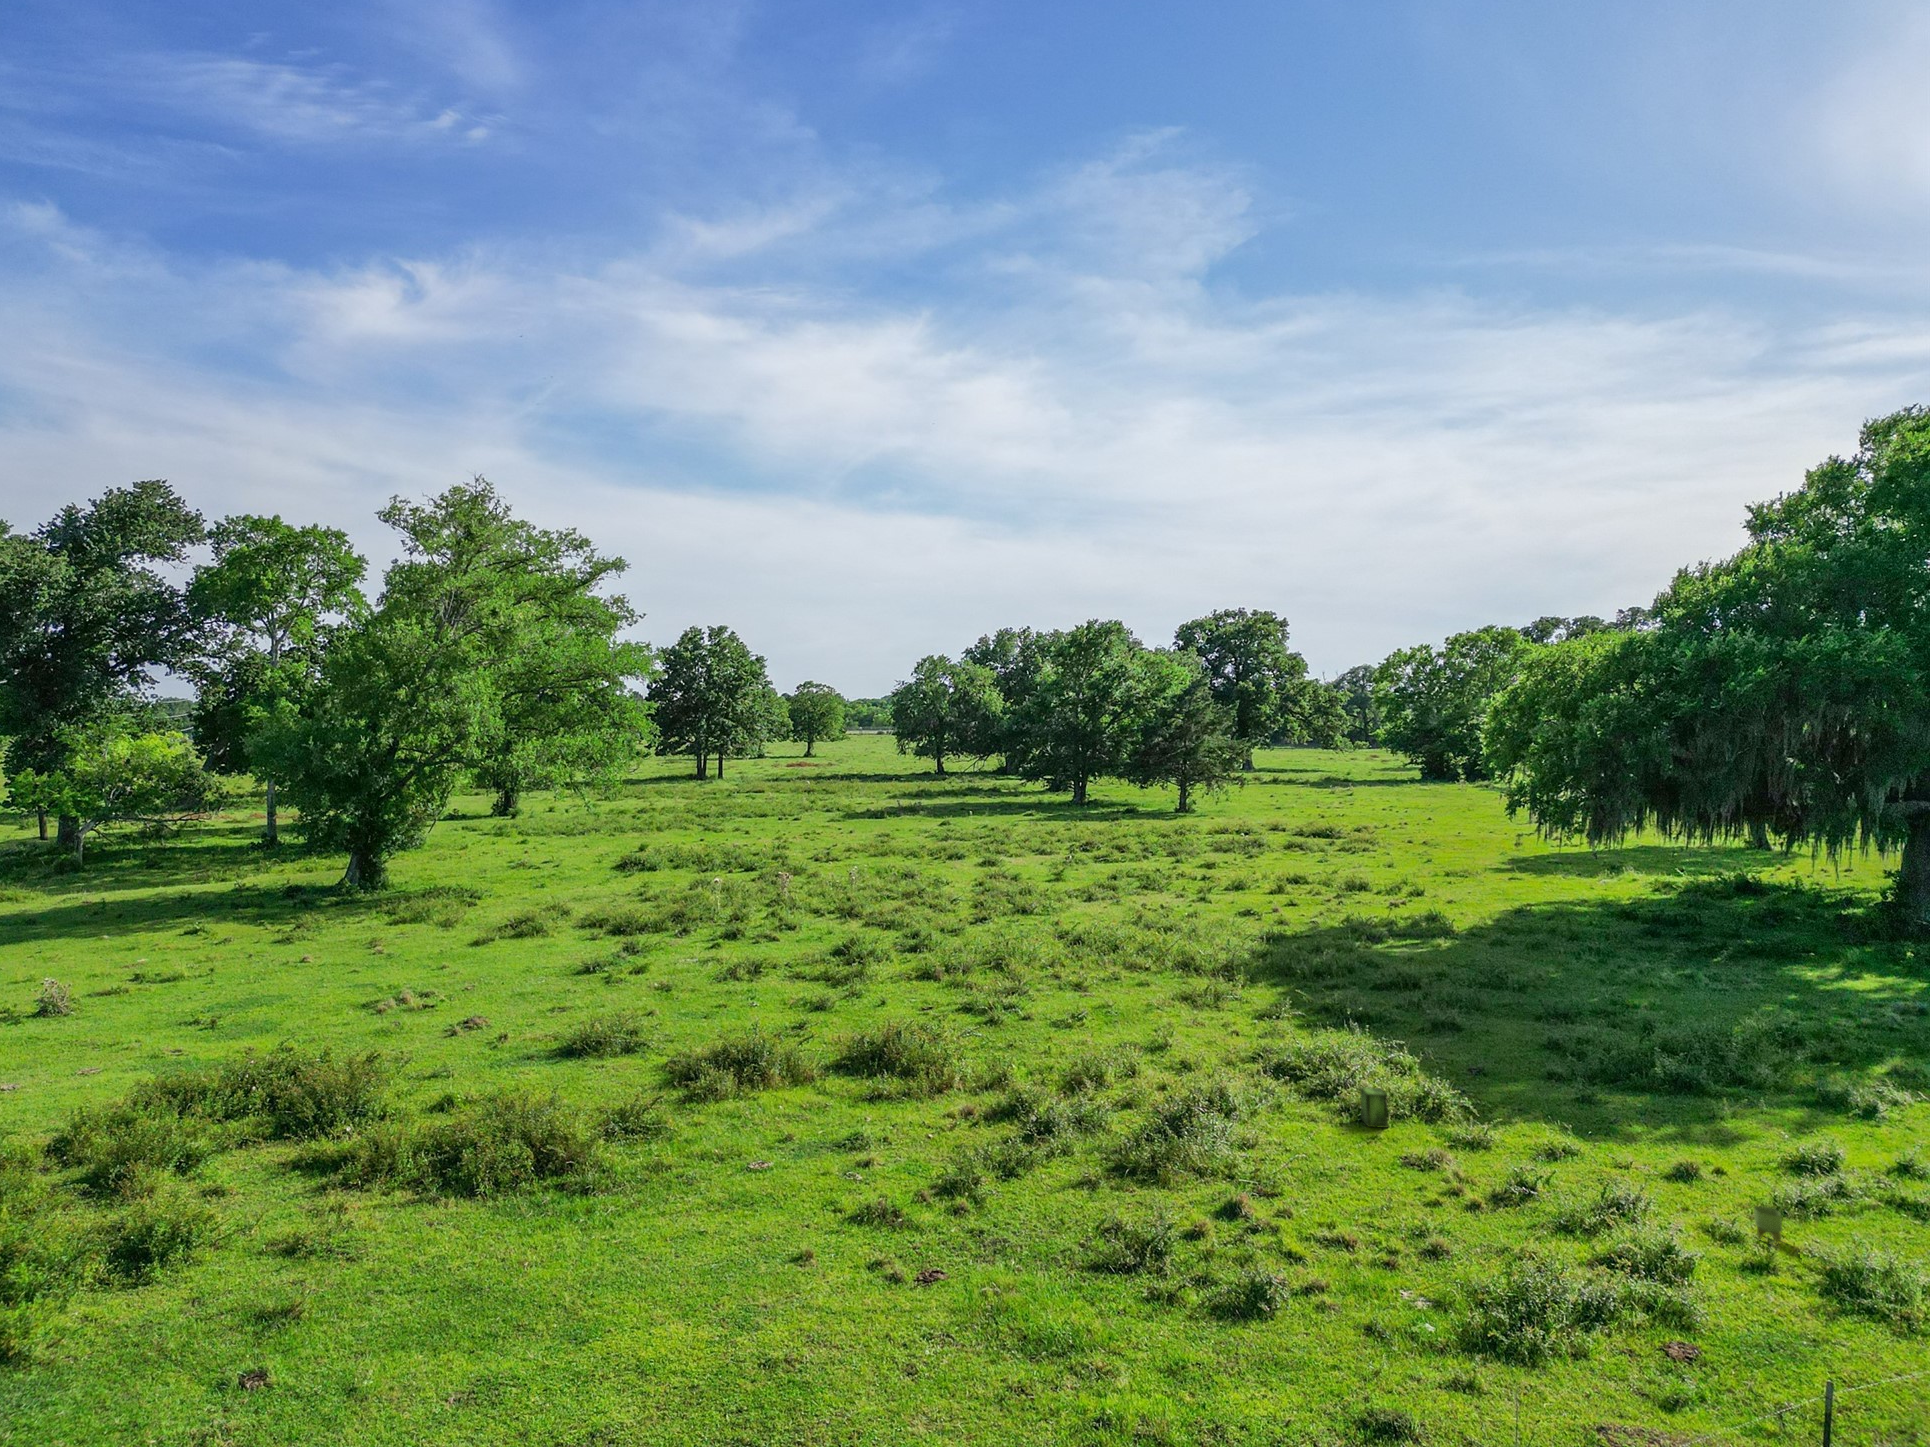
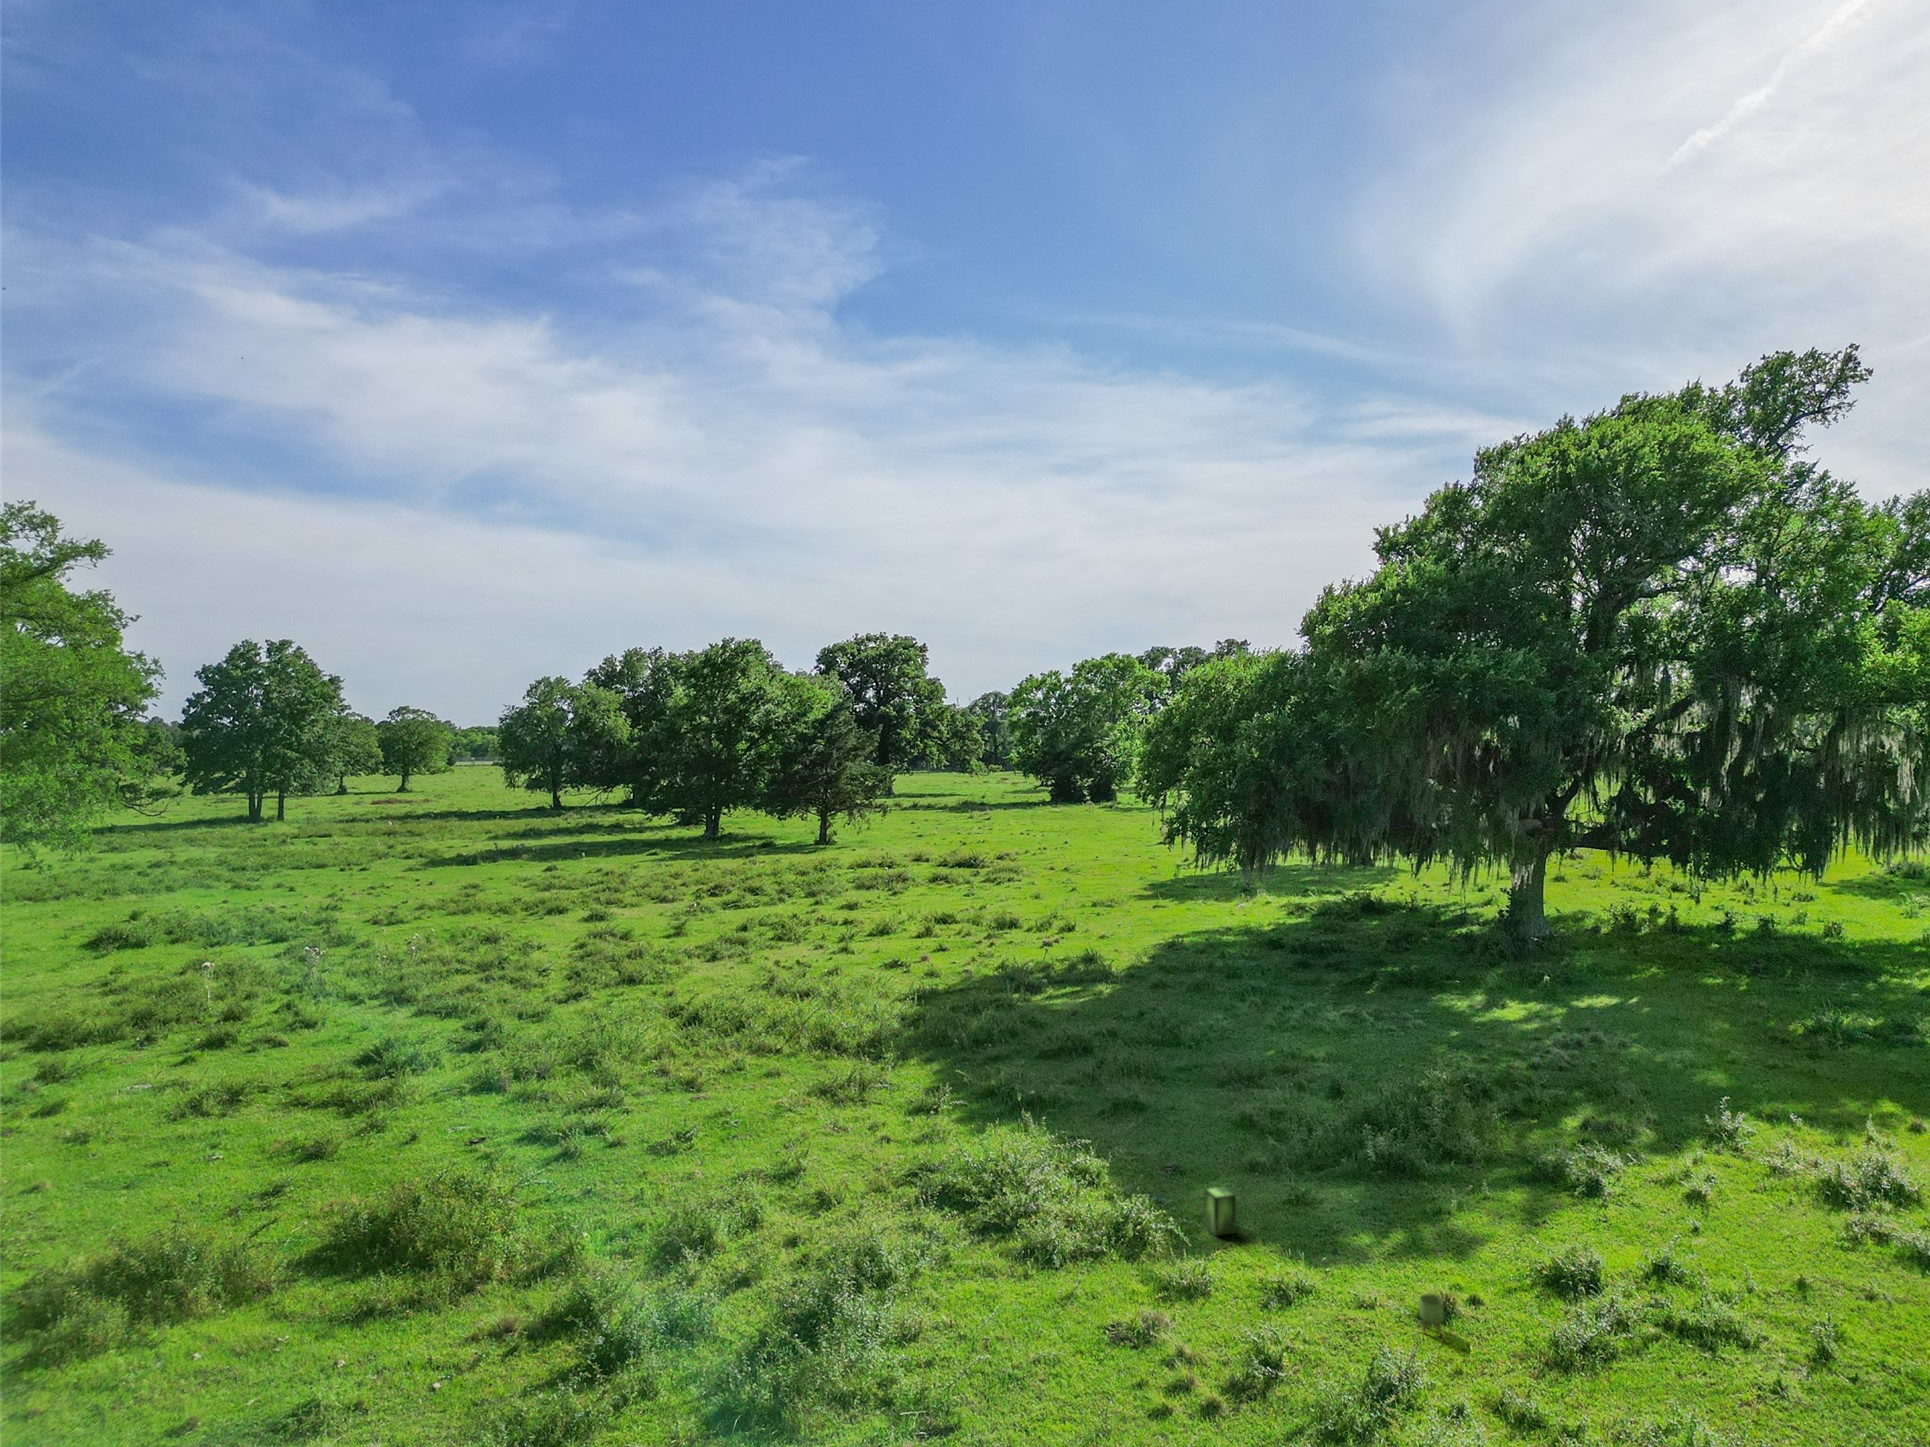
storage box: present [1360,1087,1388,1128] -> present [1205,1186,1236,1236]

